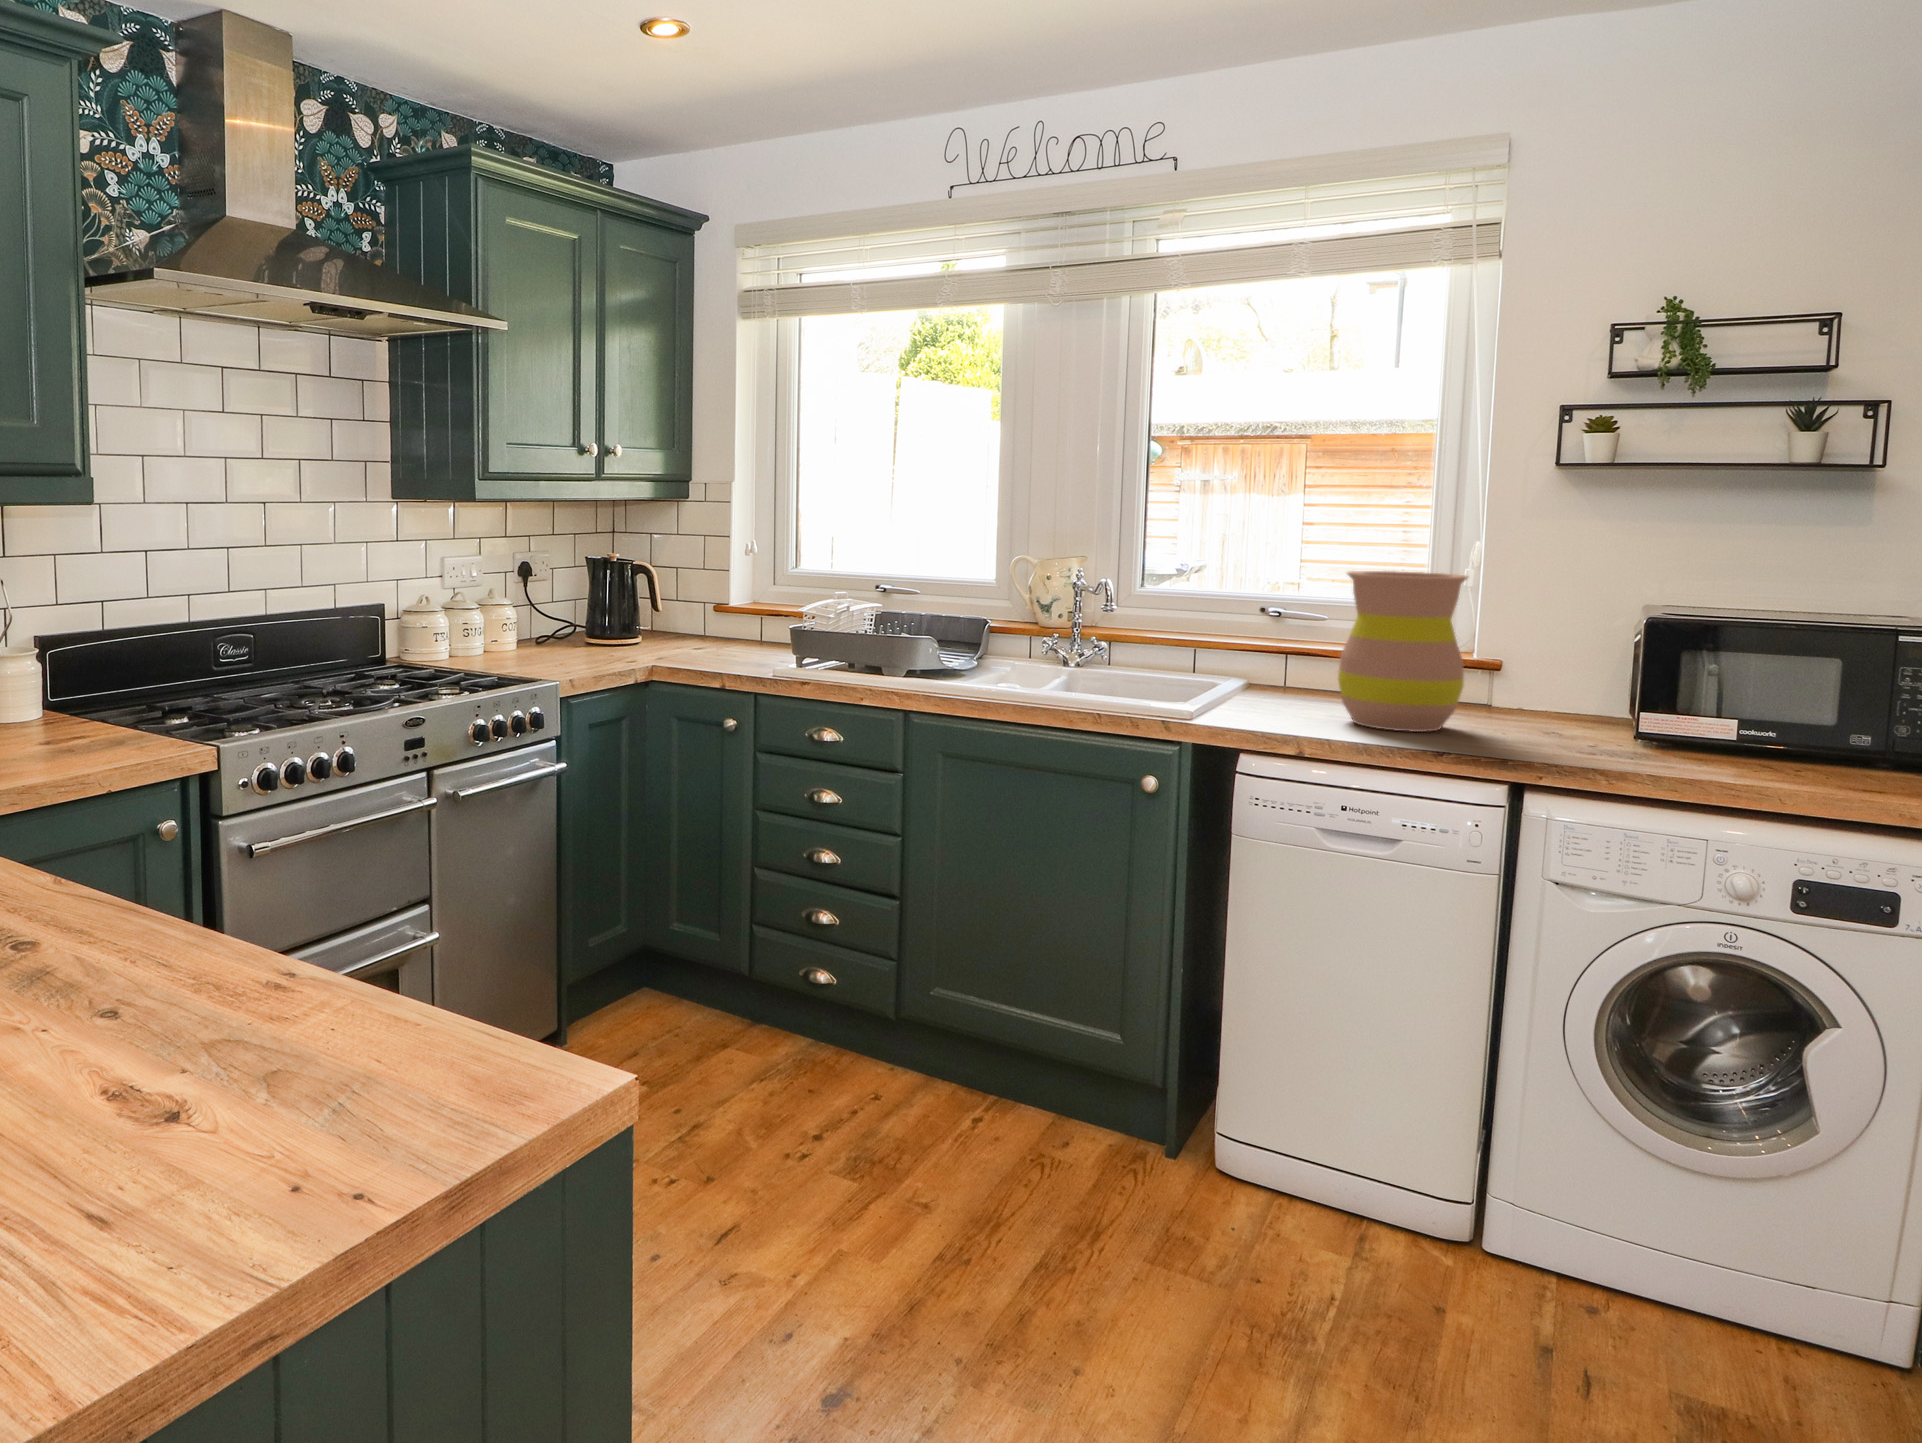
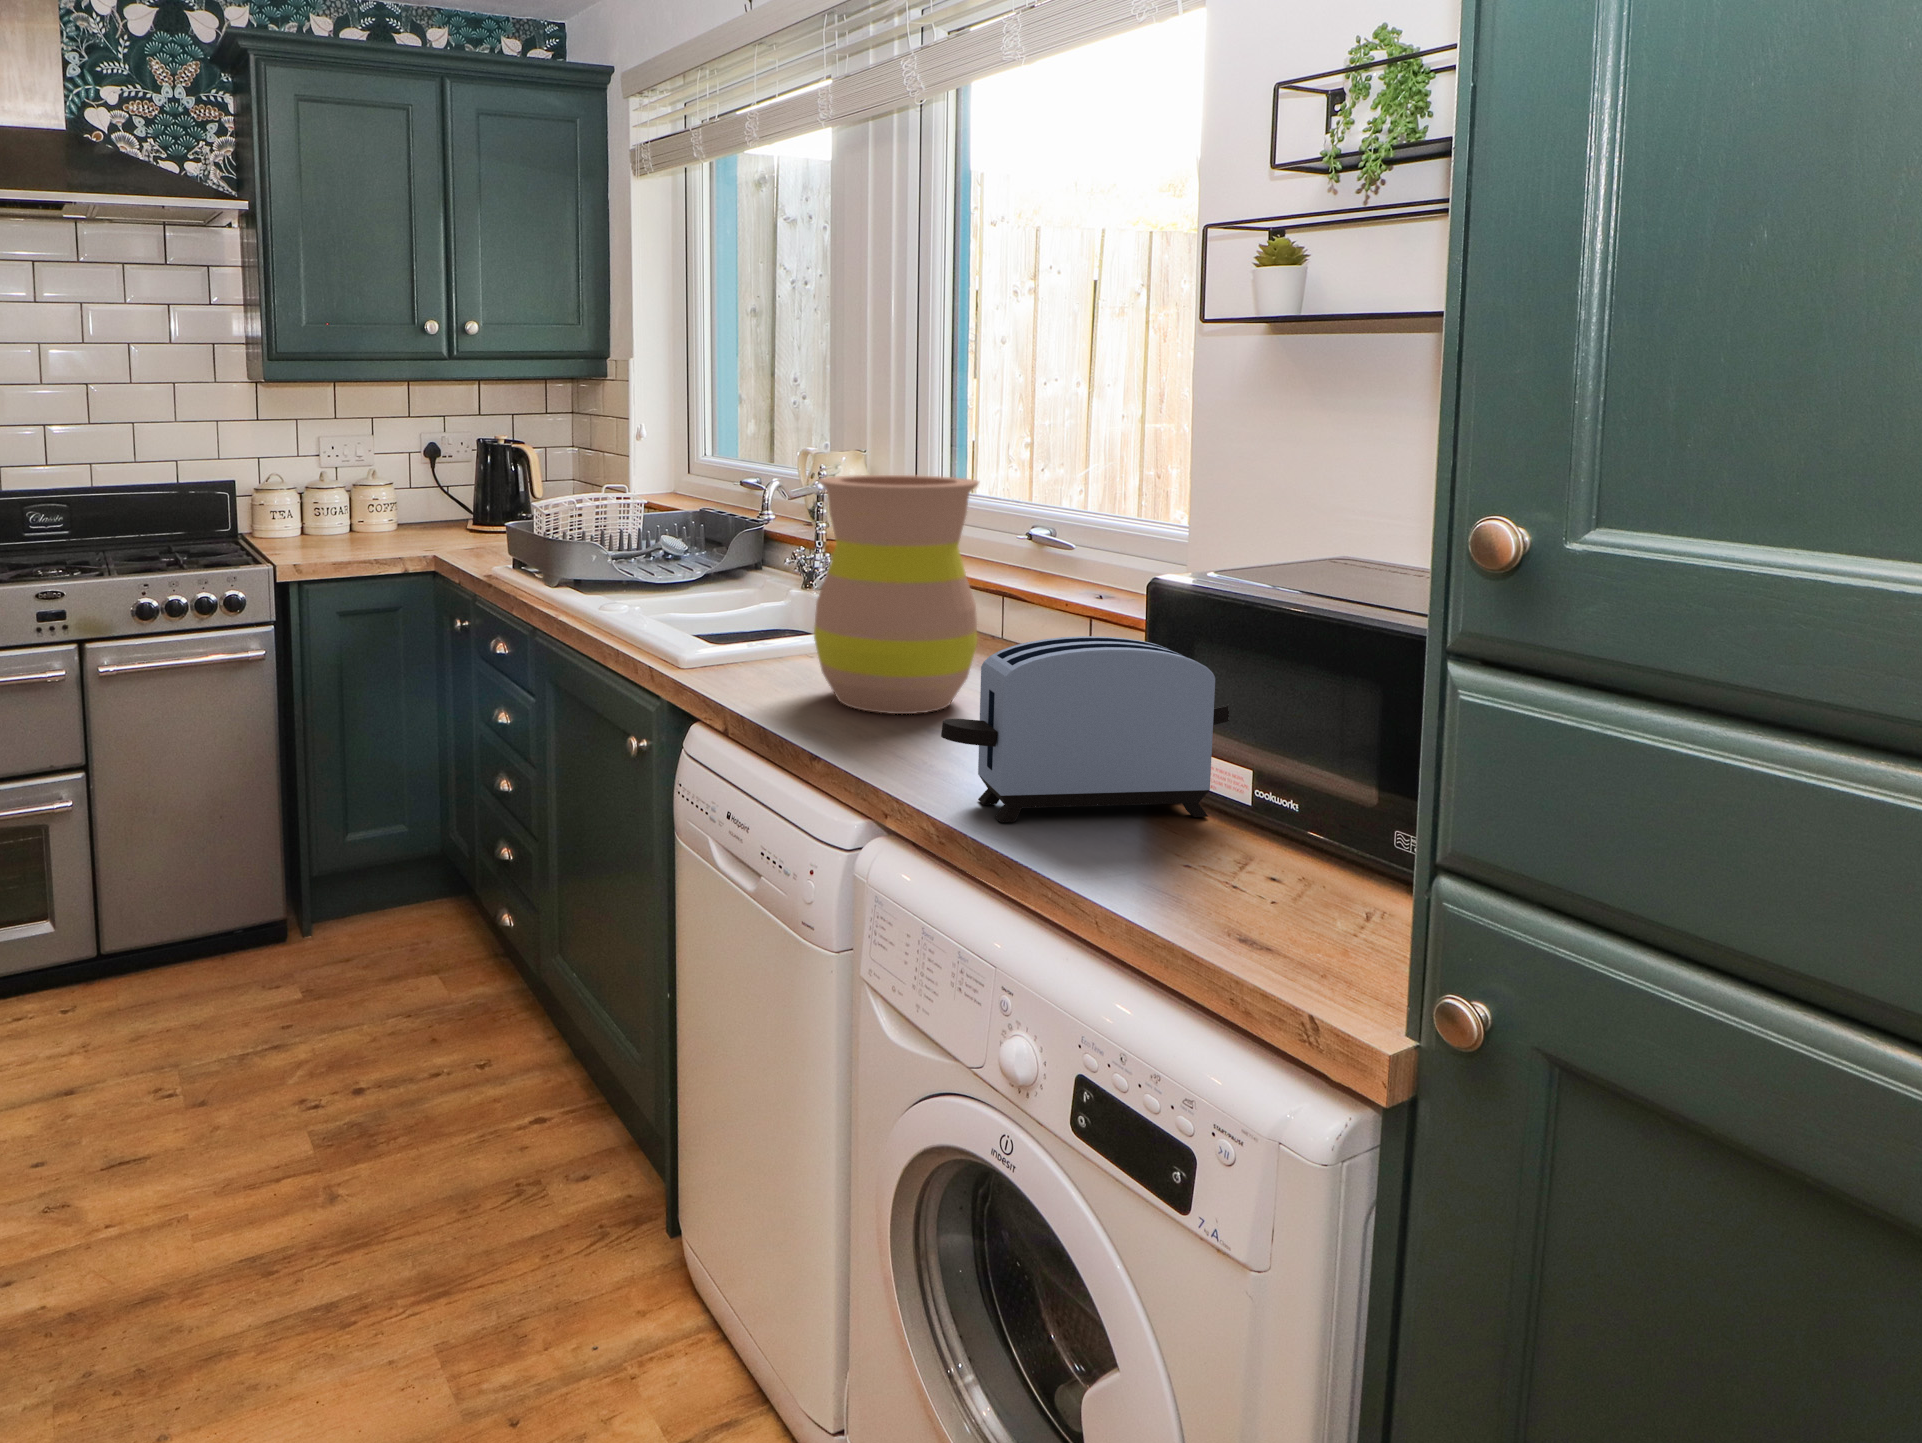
toaster: none [1644,660,1750,772] -> present [941,636,1229,822]

